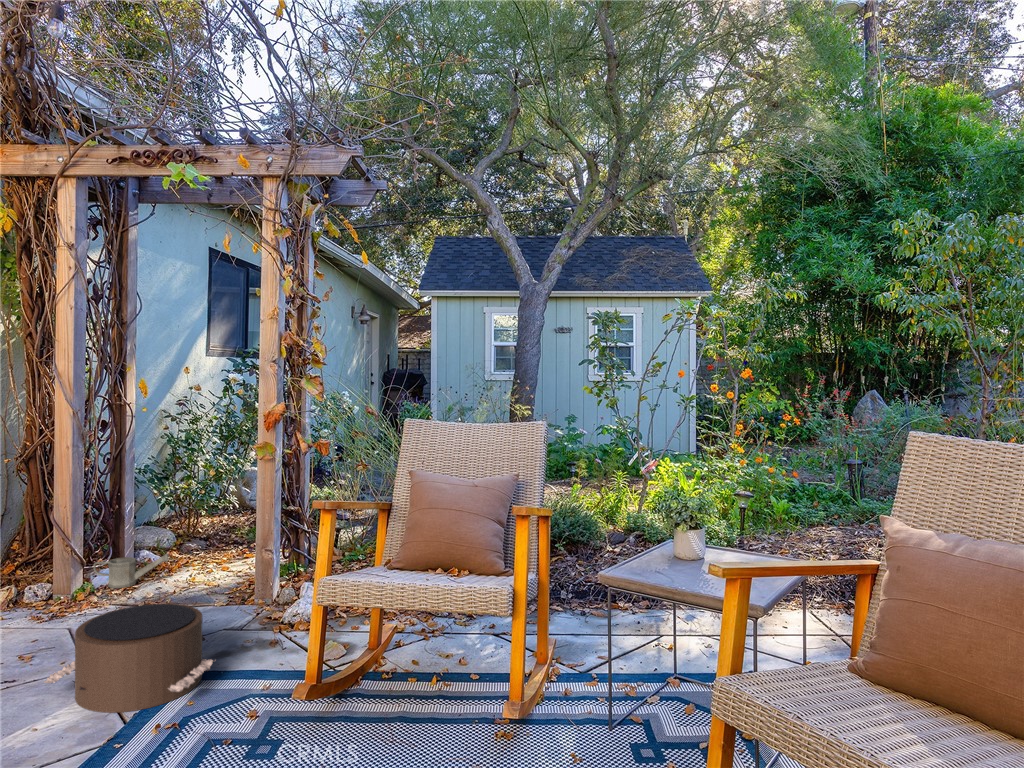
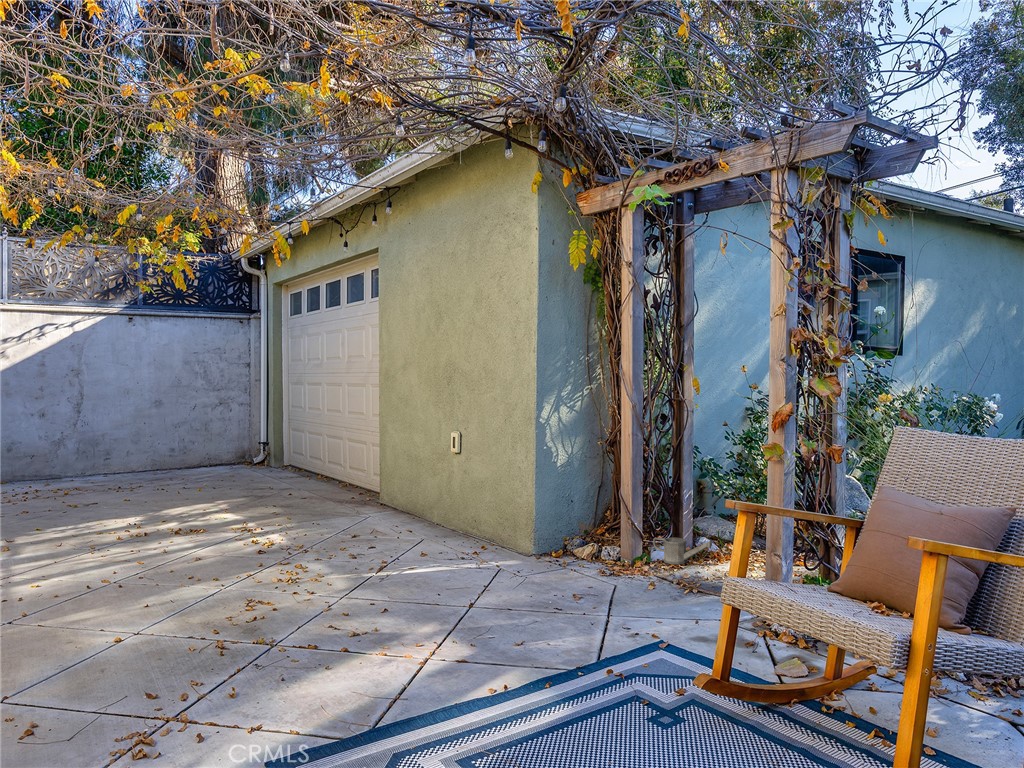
pouf: present [44,604,215,713] -> none [560,575,679,659]

